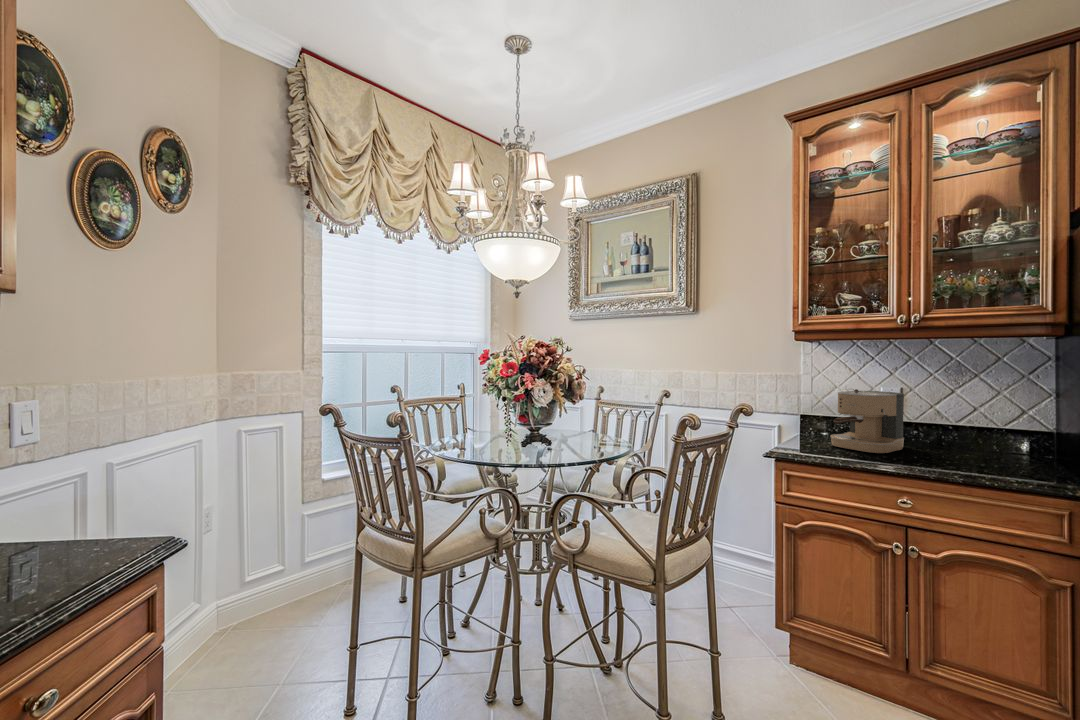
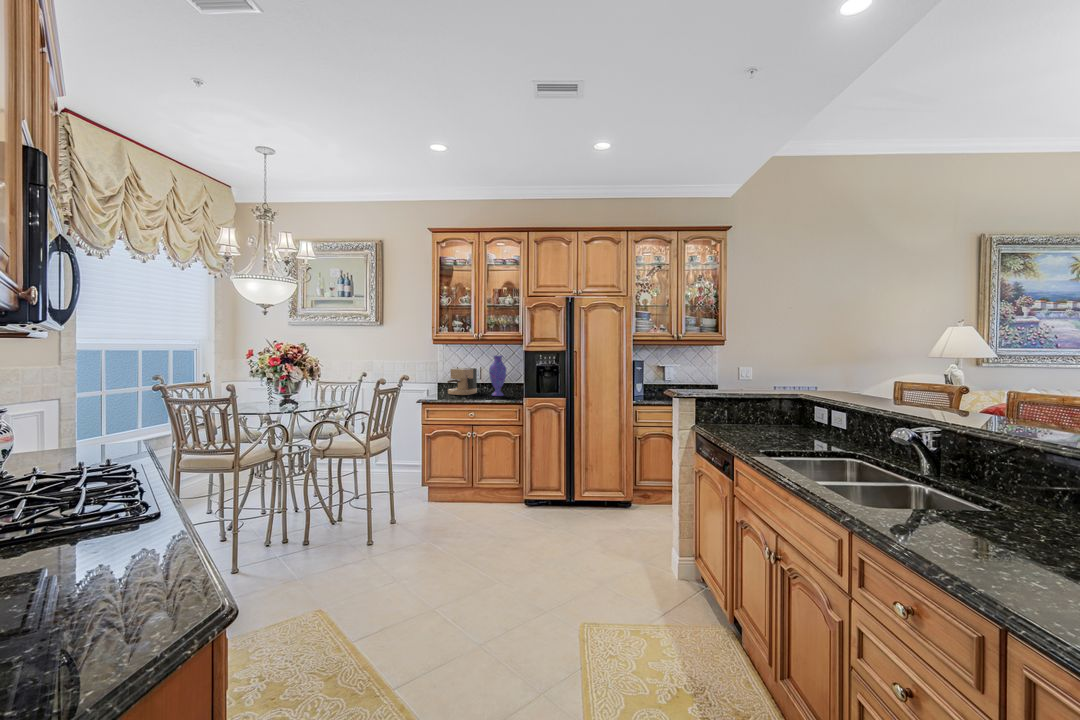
vase: none [951,365,1010,468] -> present [489,356,506,396]

